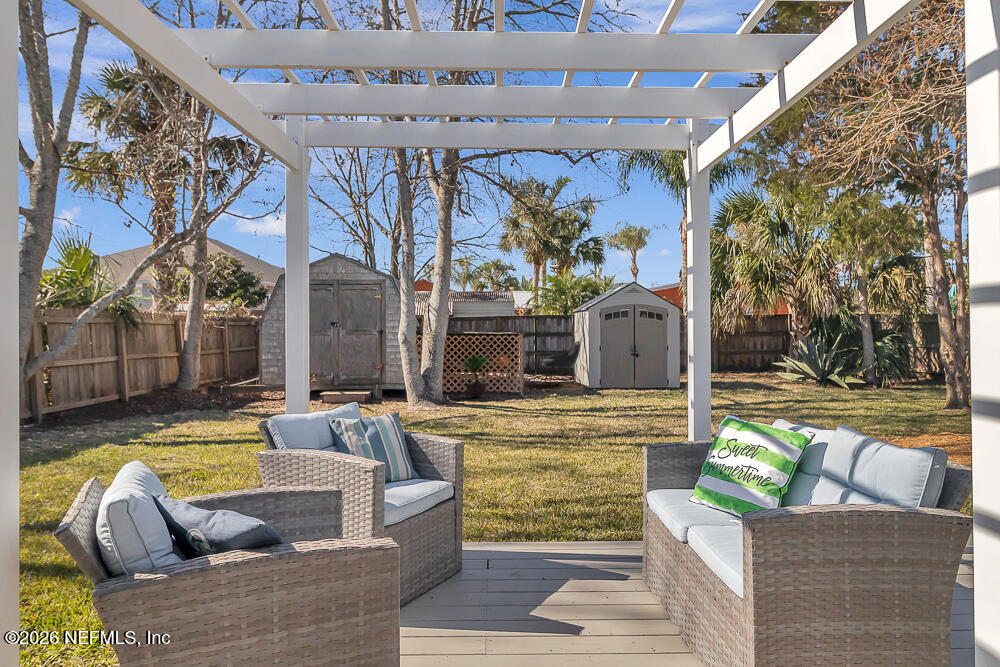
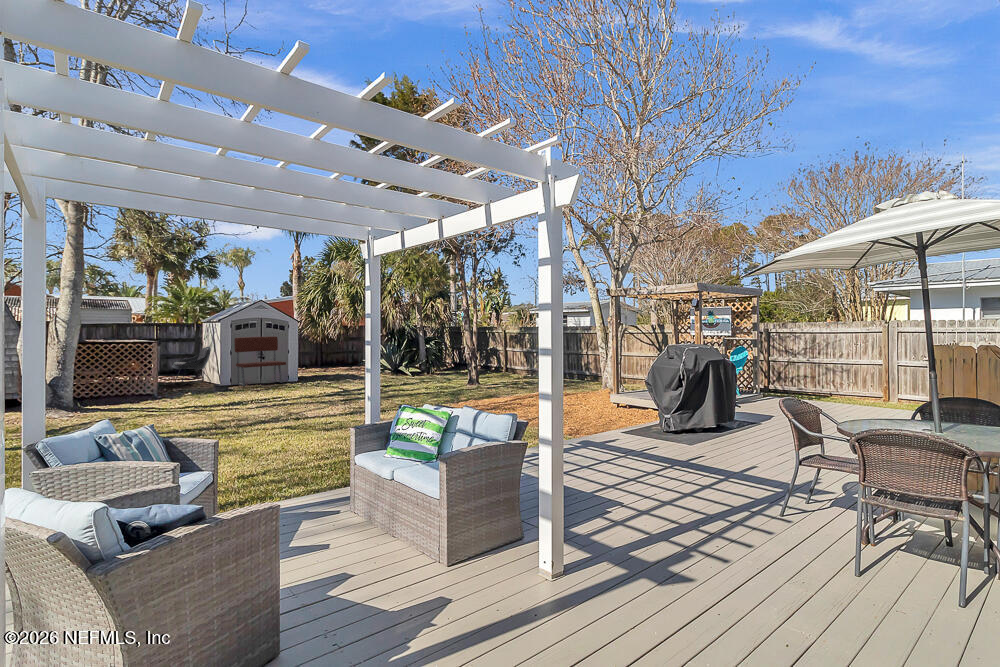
bench: none [605,329,665,390] -> present [234,336,286,386]
potted tree: present [464,355,486,397] -> none [96,357,126,400]

